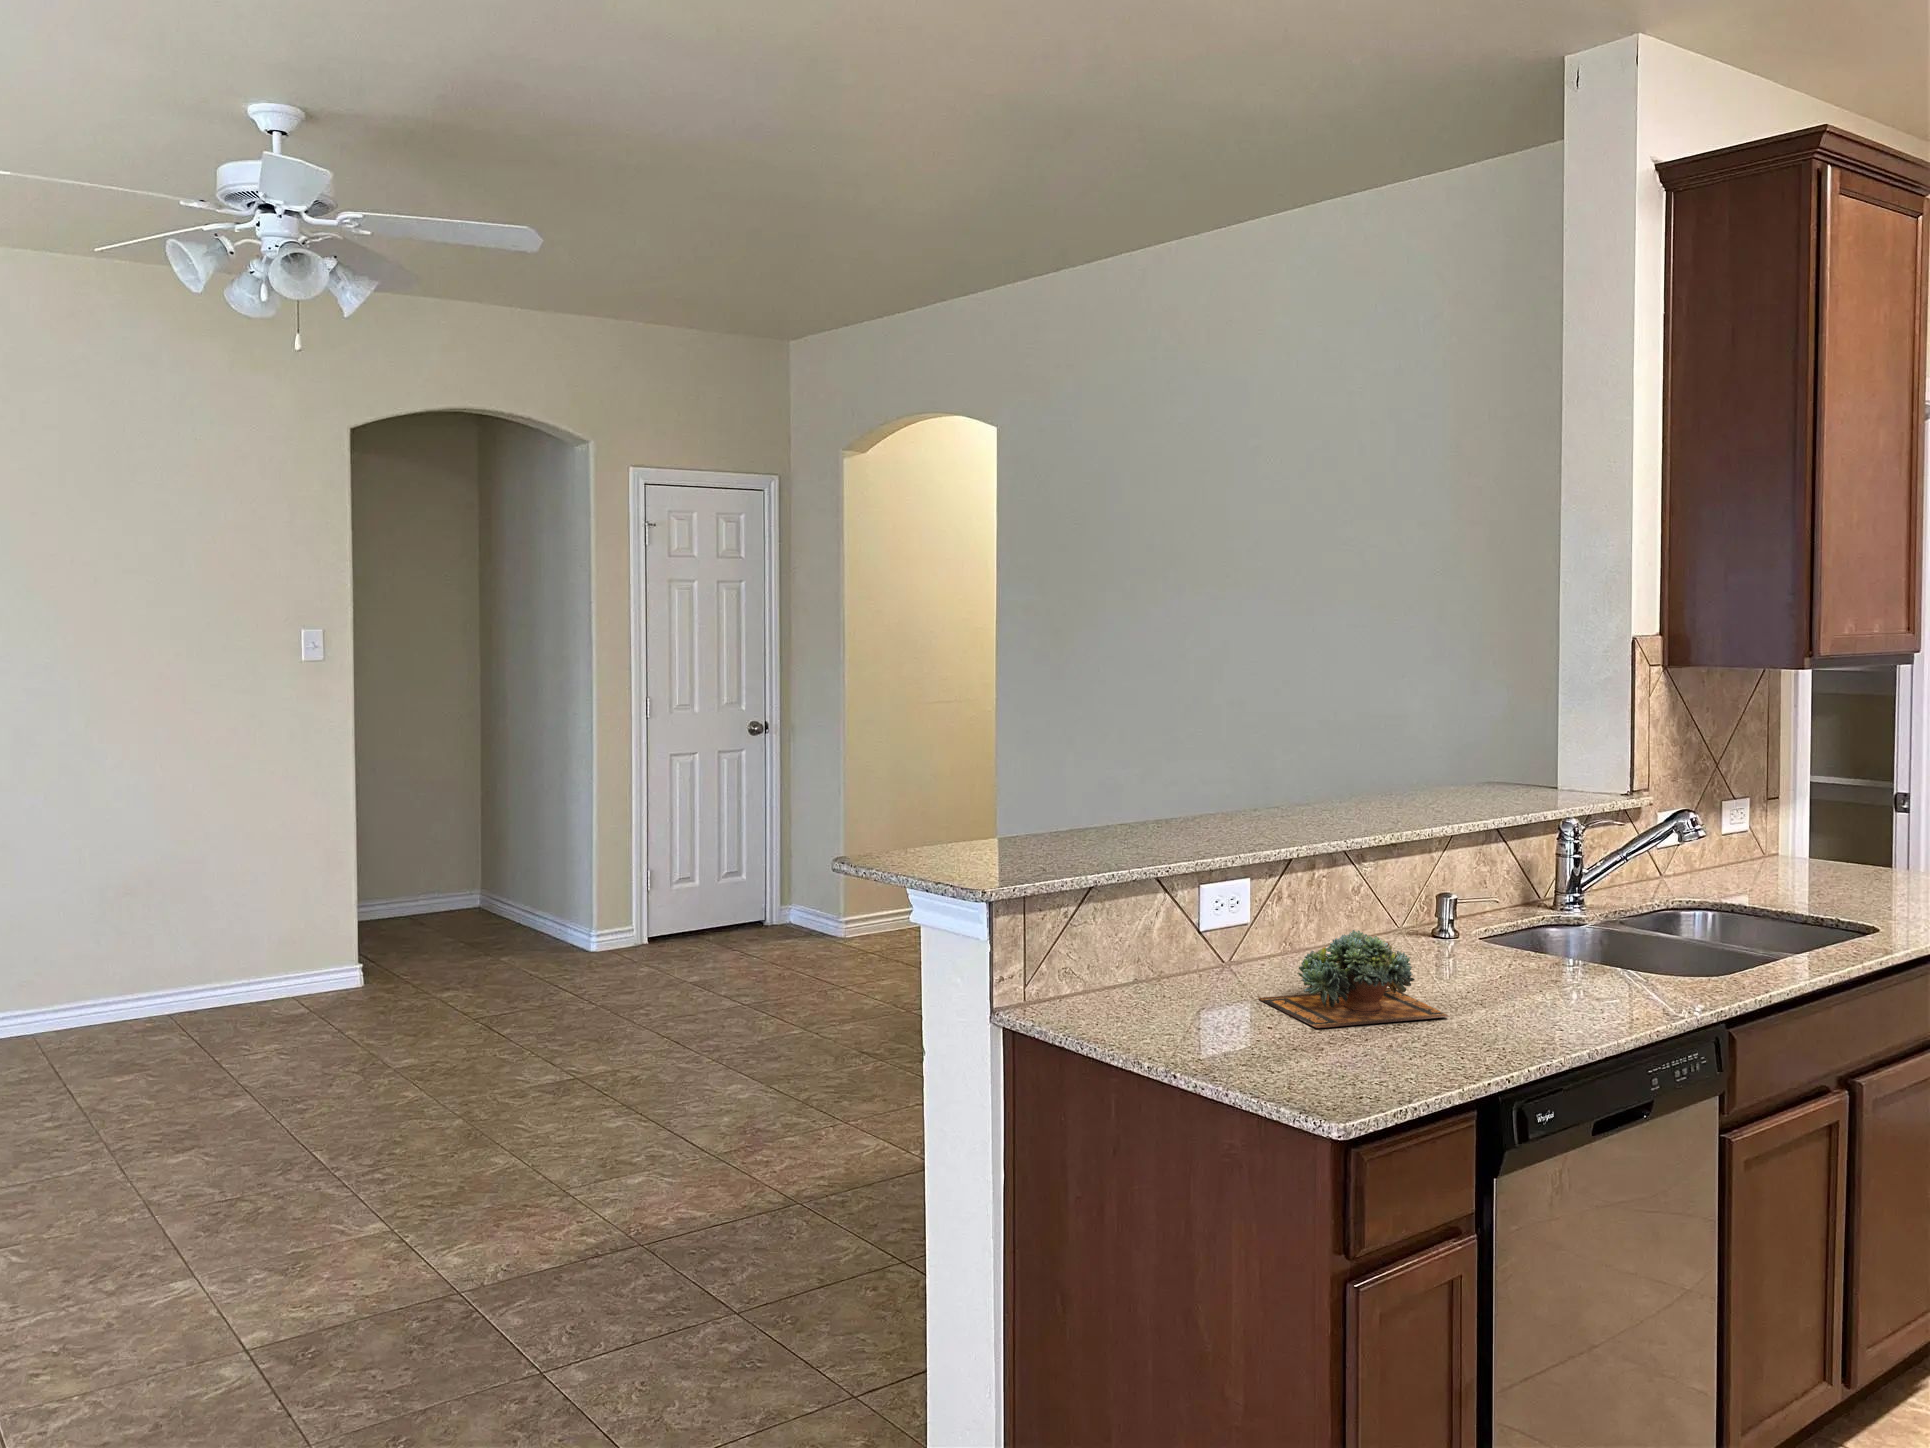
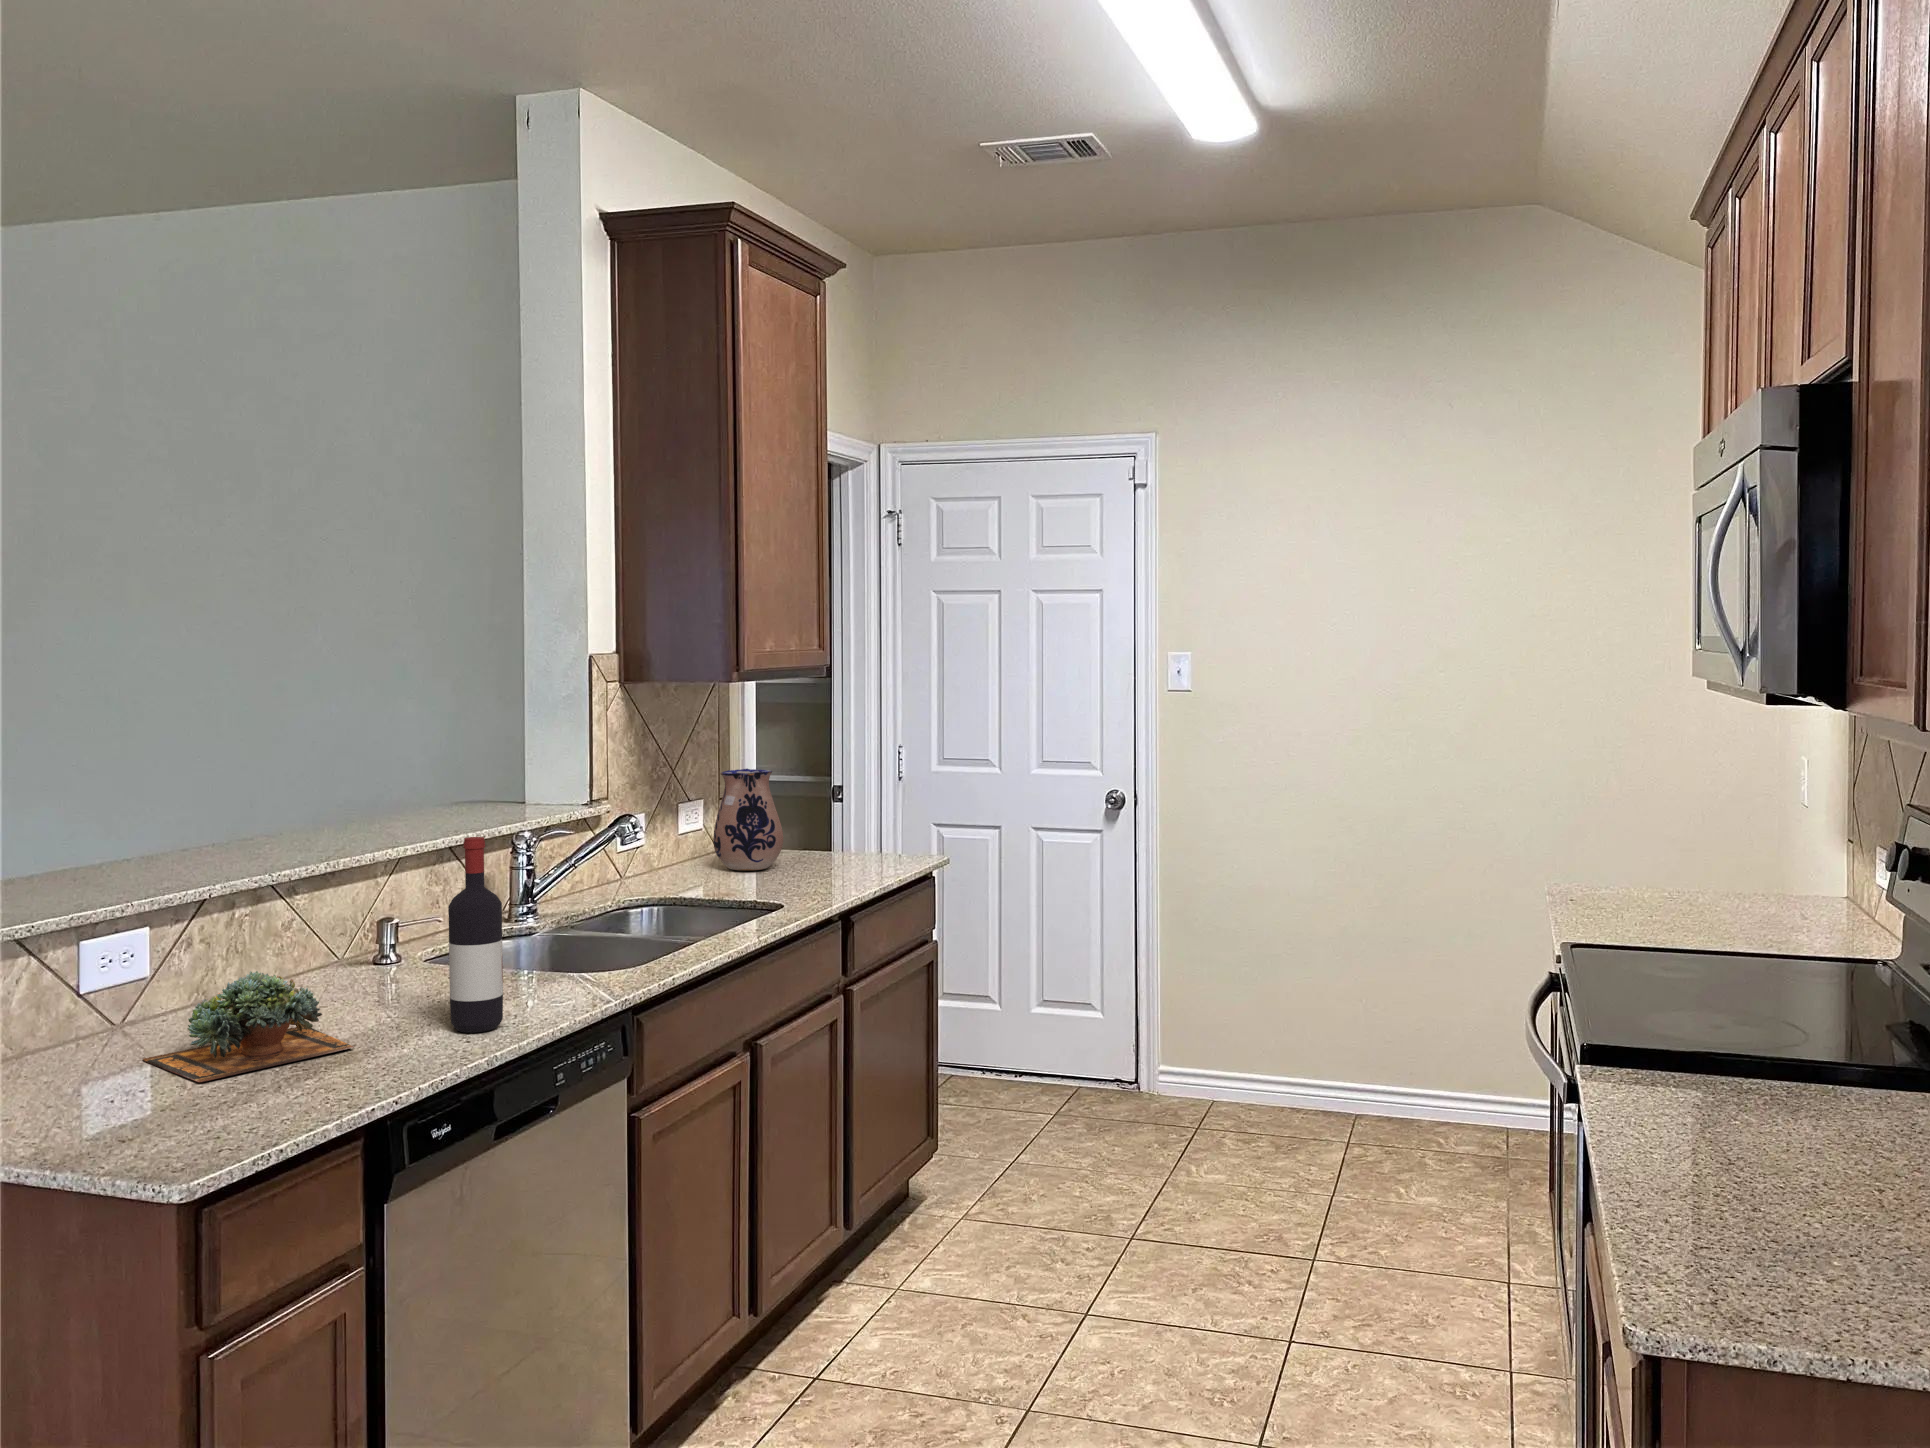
ceramic pitcher: none [1766,767,1856,882] -> present [713,769,783,870]
wine bottle: none [1540,819,1598,1020] -> present [448,837,503,1033]

